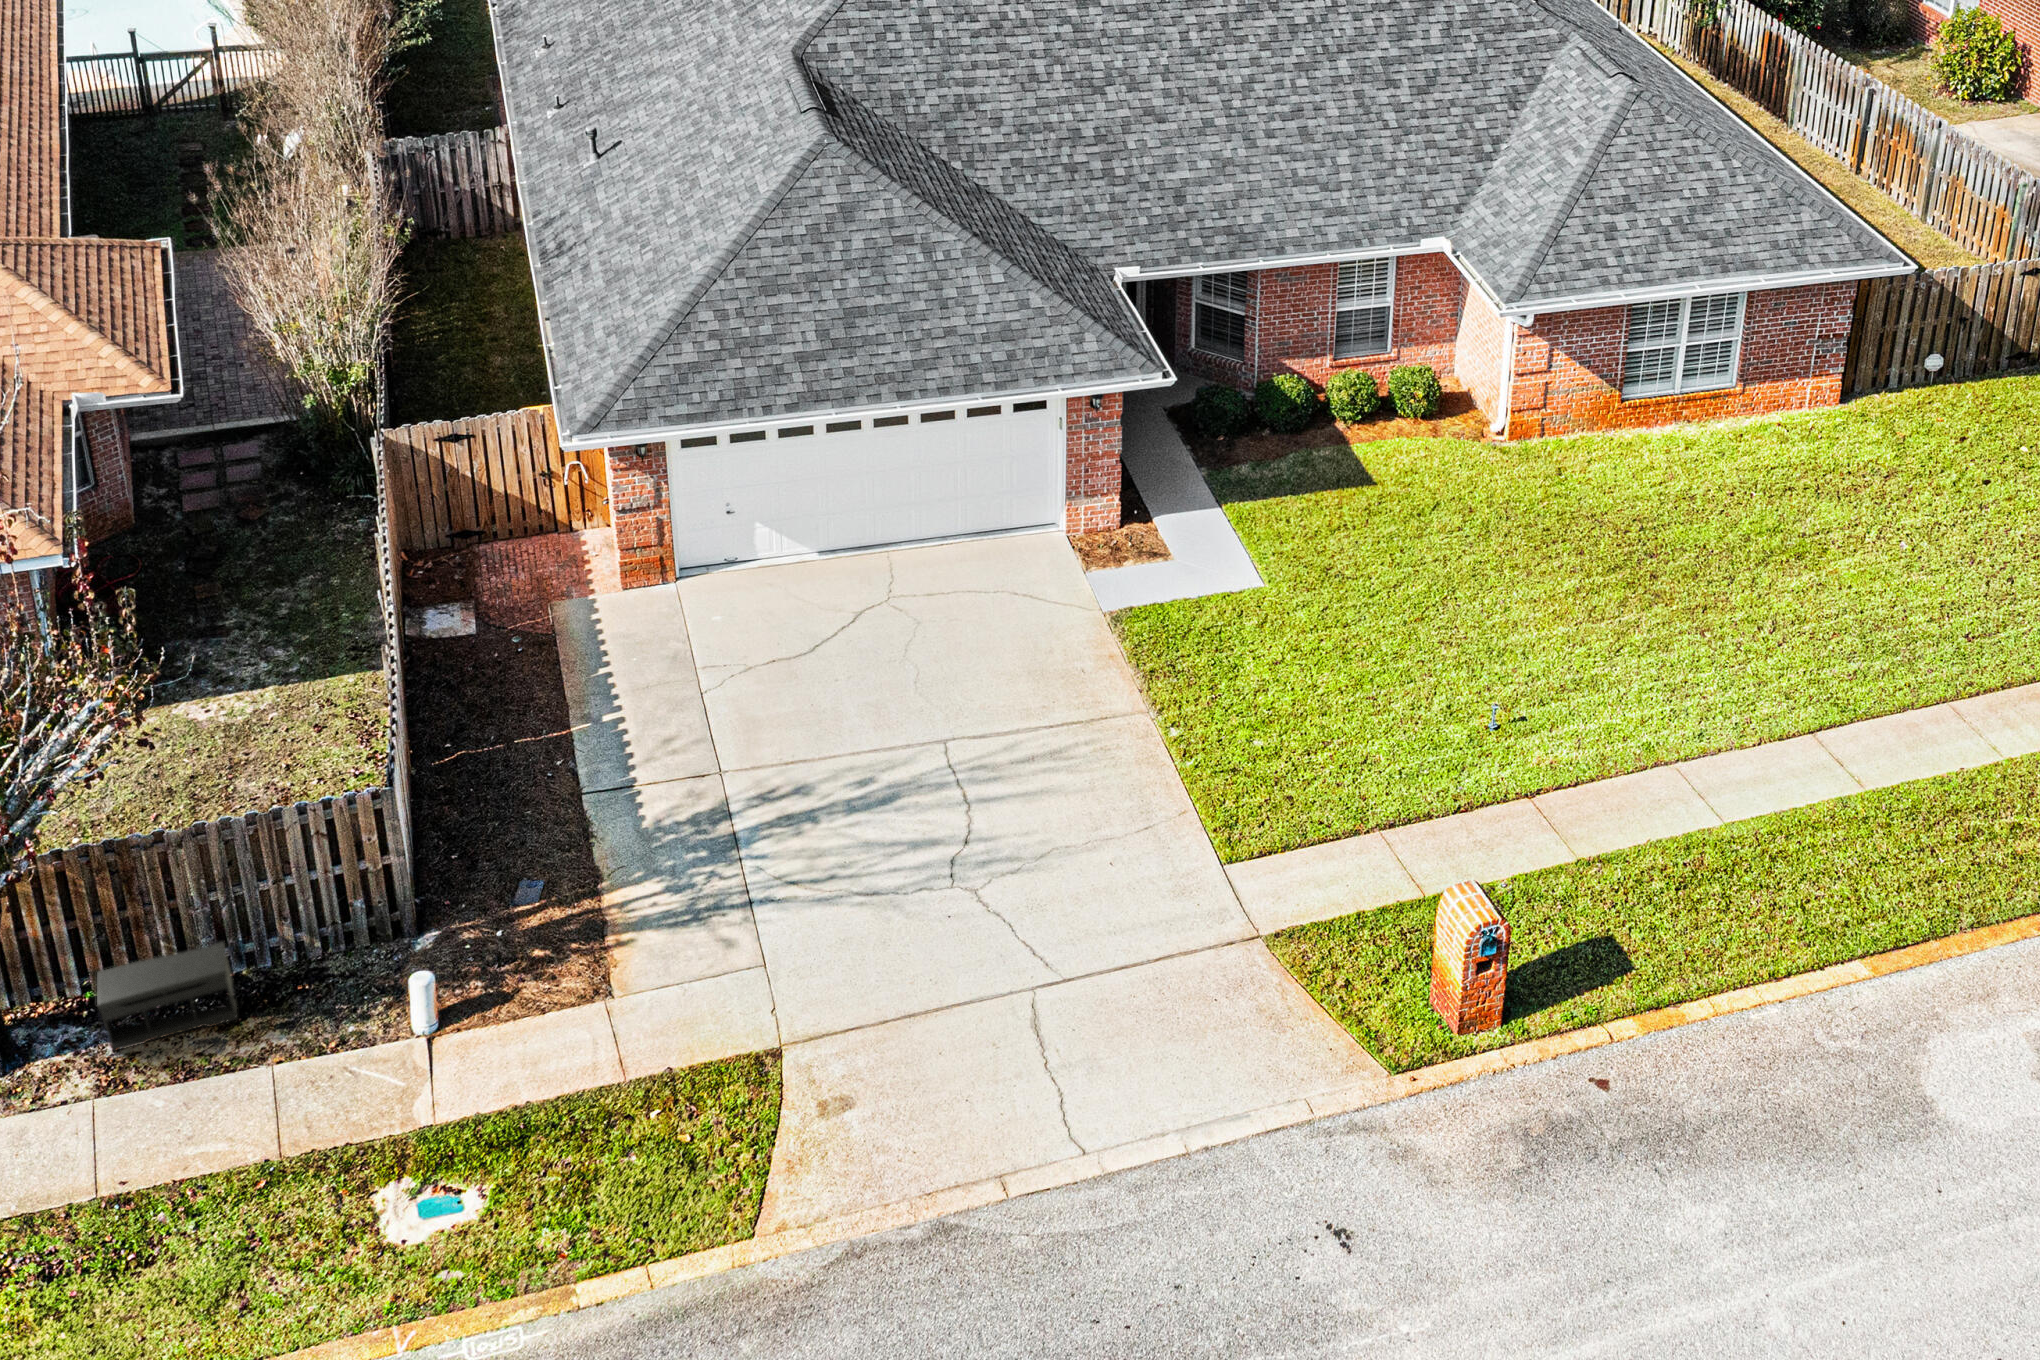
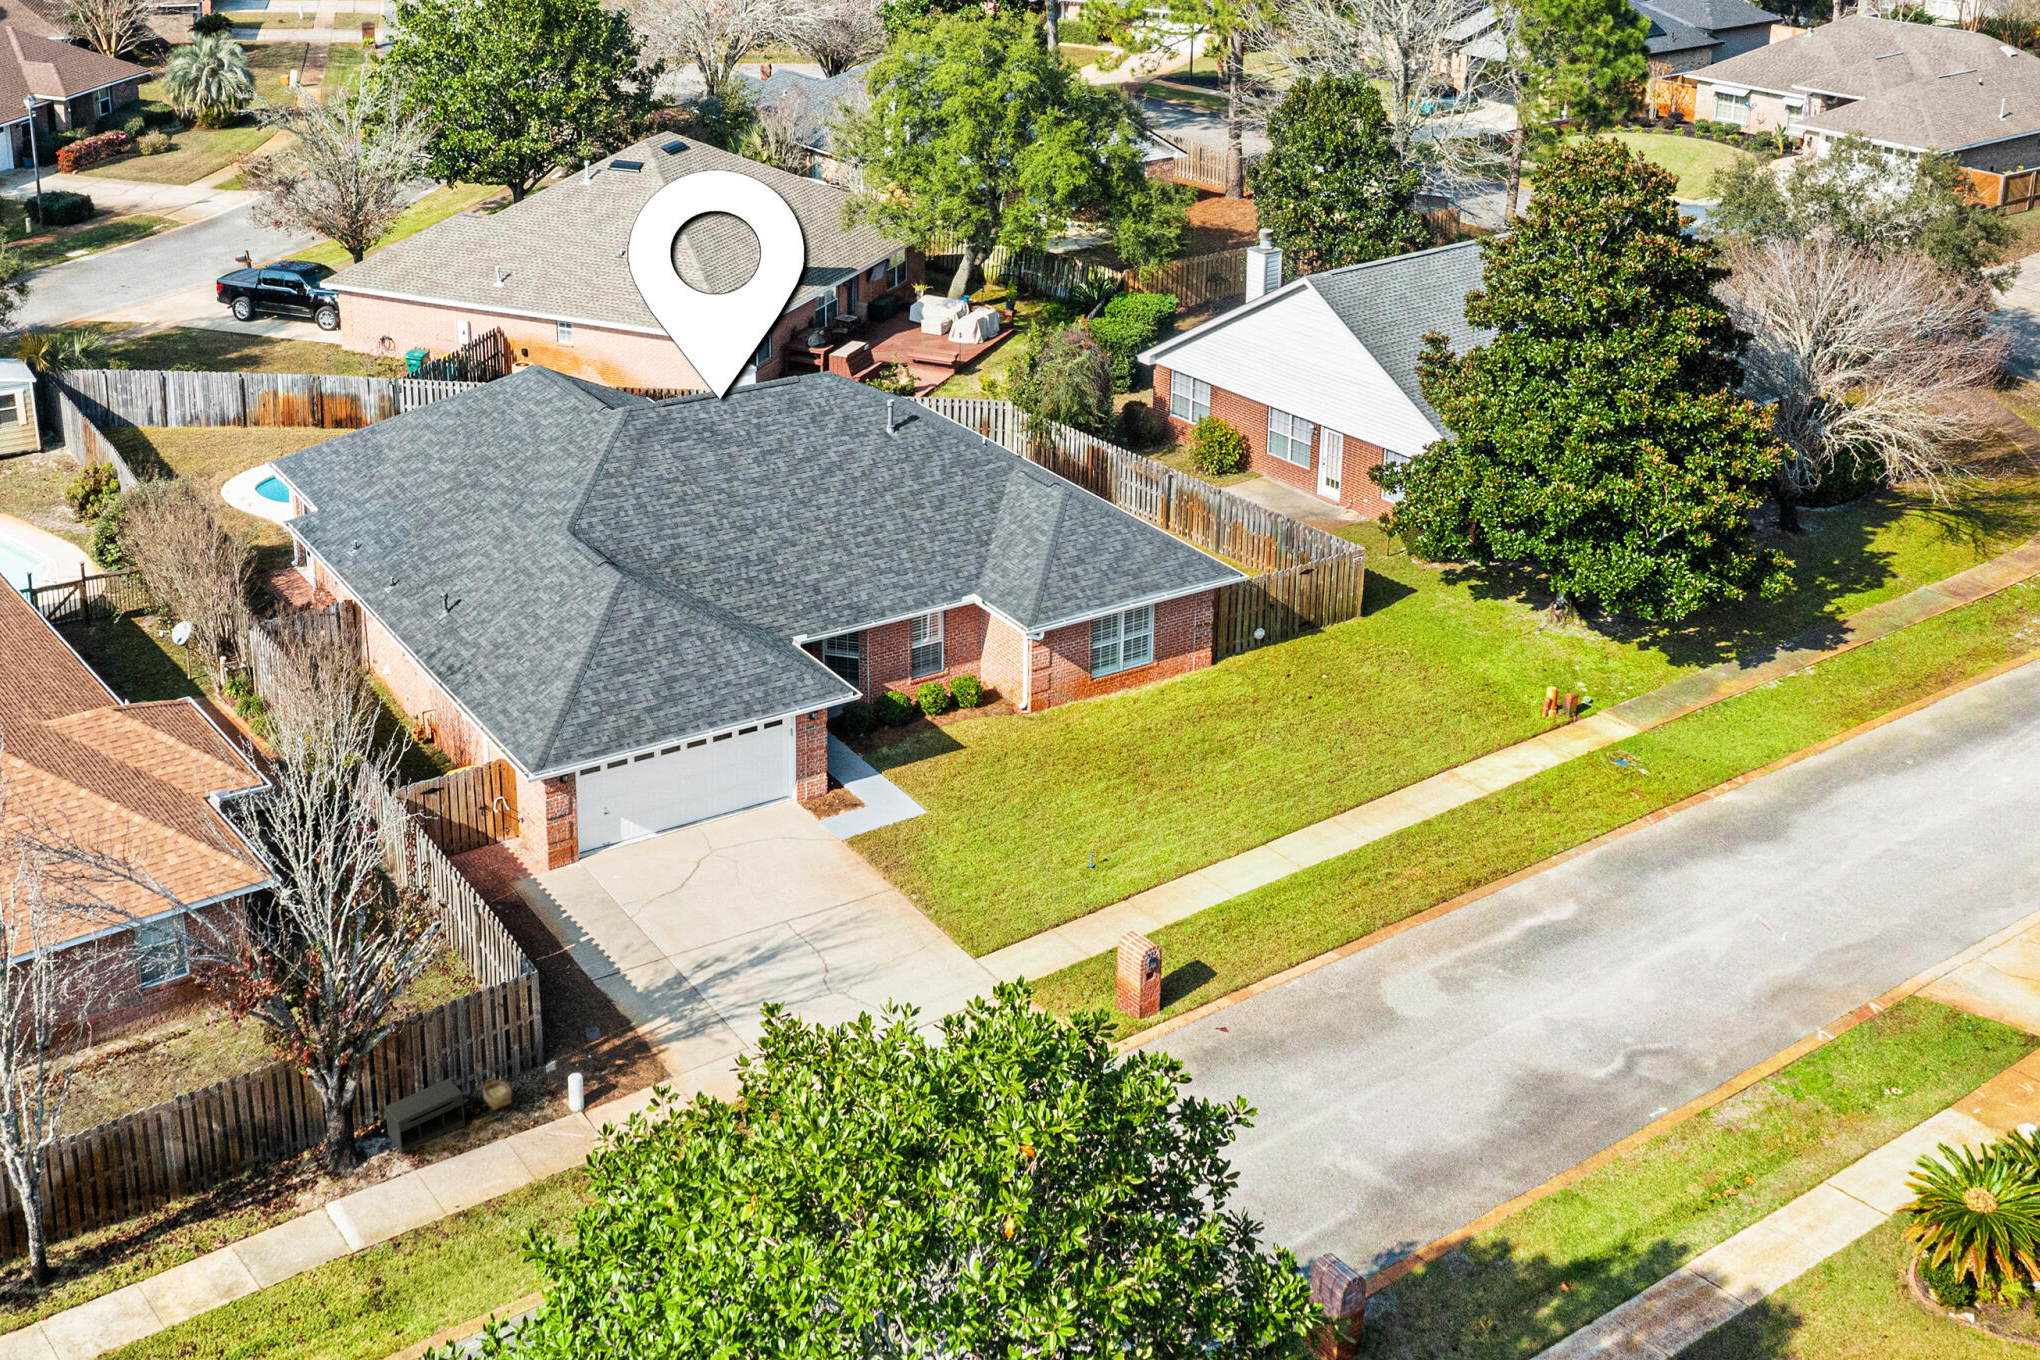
woven basket: none [289,945,336,999] -> present [483,1079,511,1110]

